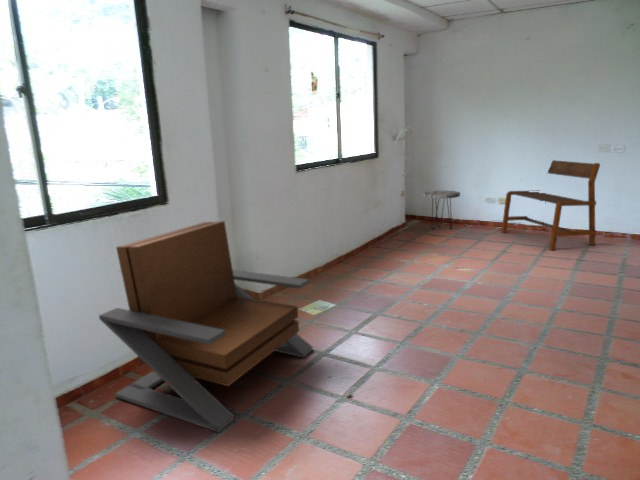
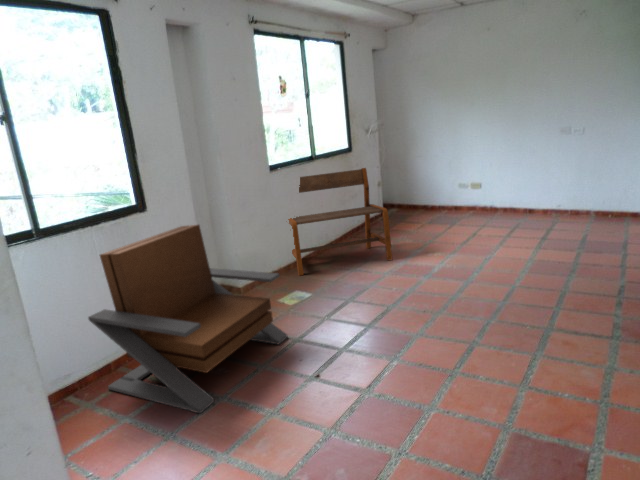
bench: present [502,160,600,250] -> present [288,168,392,275]
side table: present [423,191,460,229] -> none [399,179,434,217]

